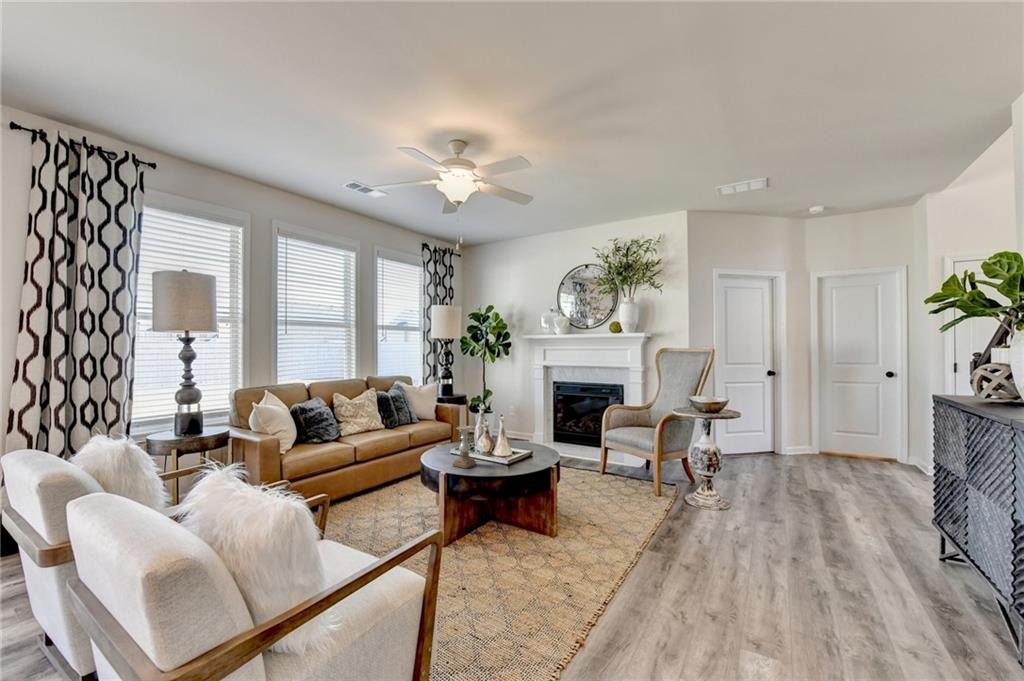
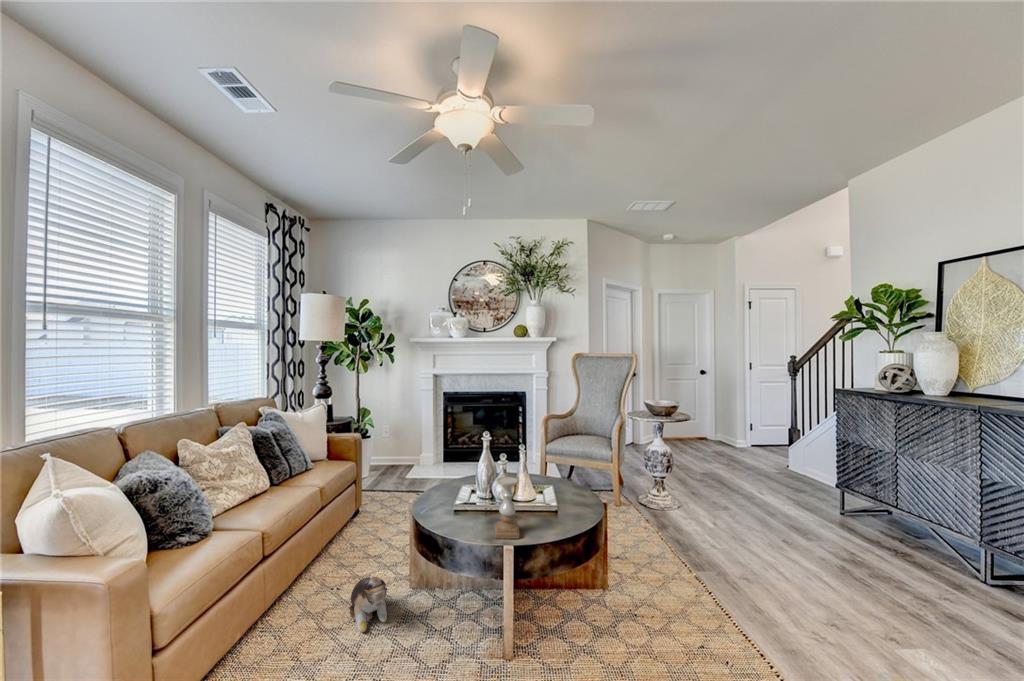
plush toy: none [388,482,415,516] -> present [350,577,390,632]

